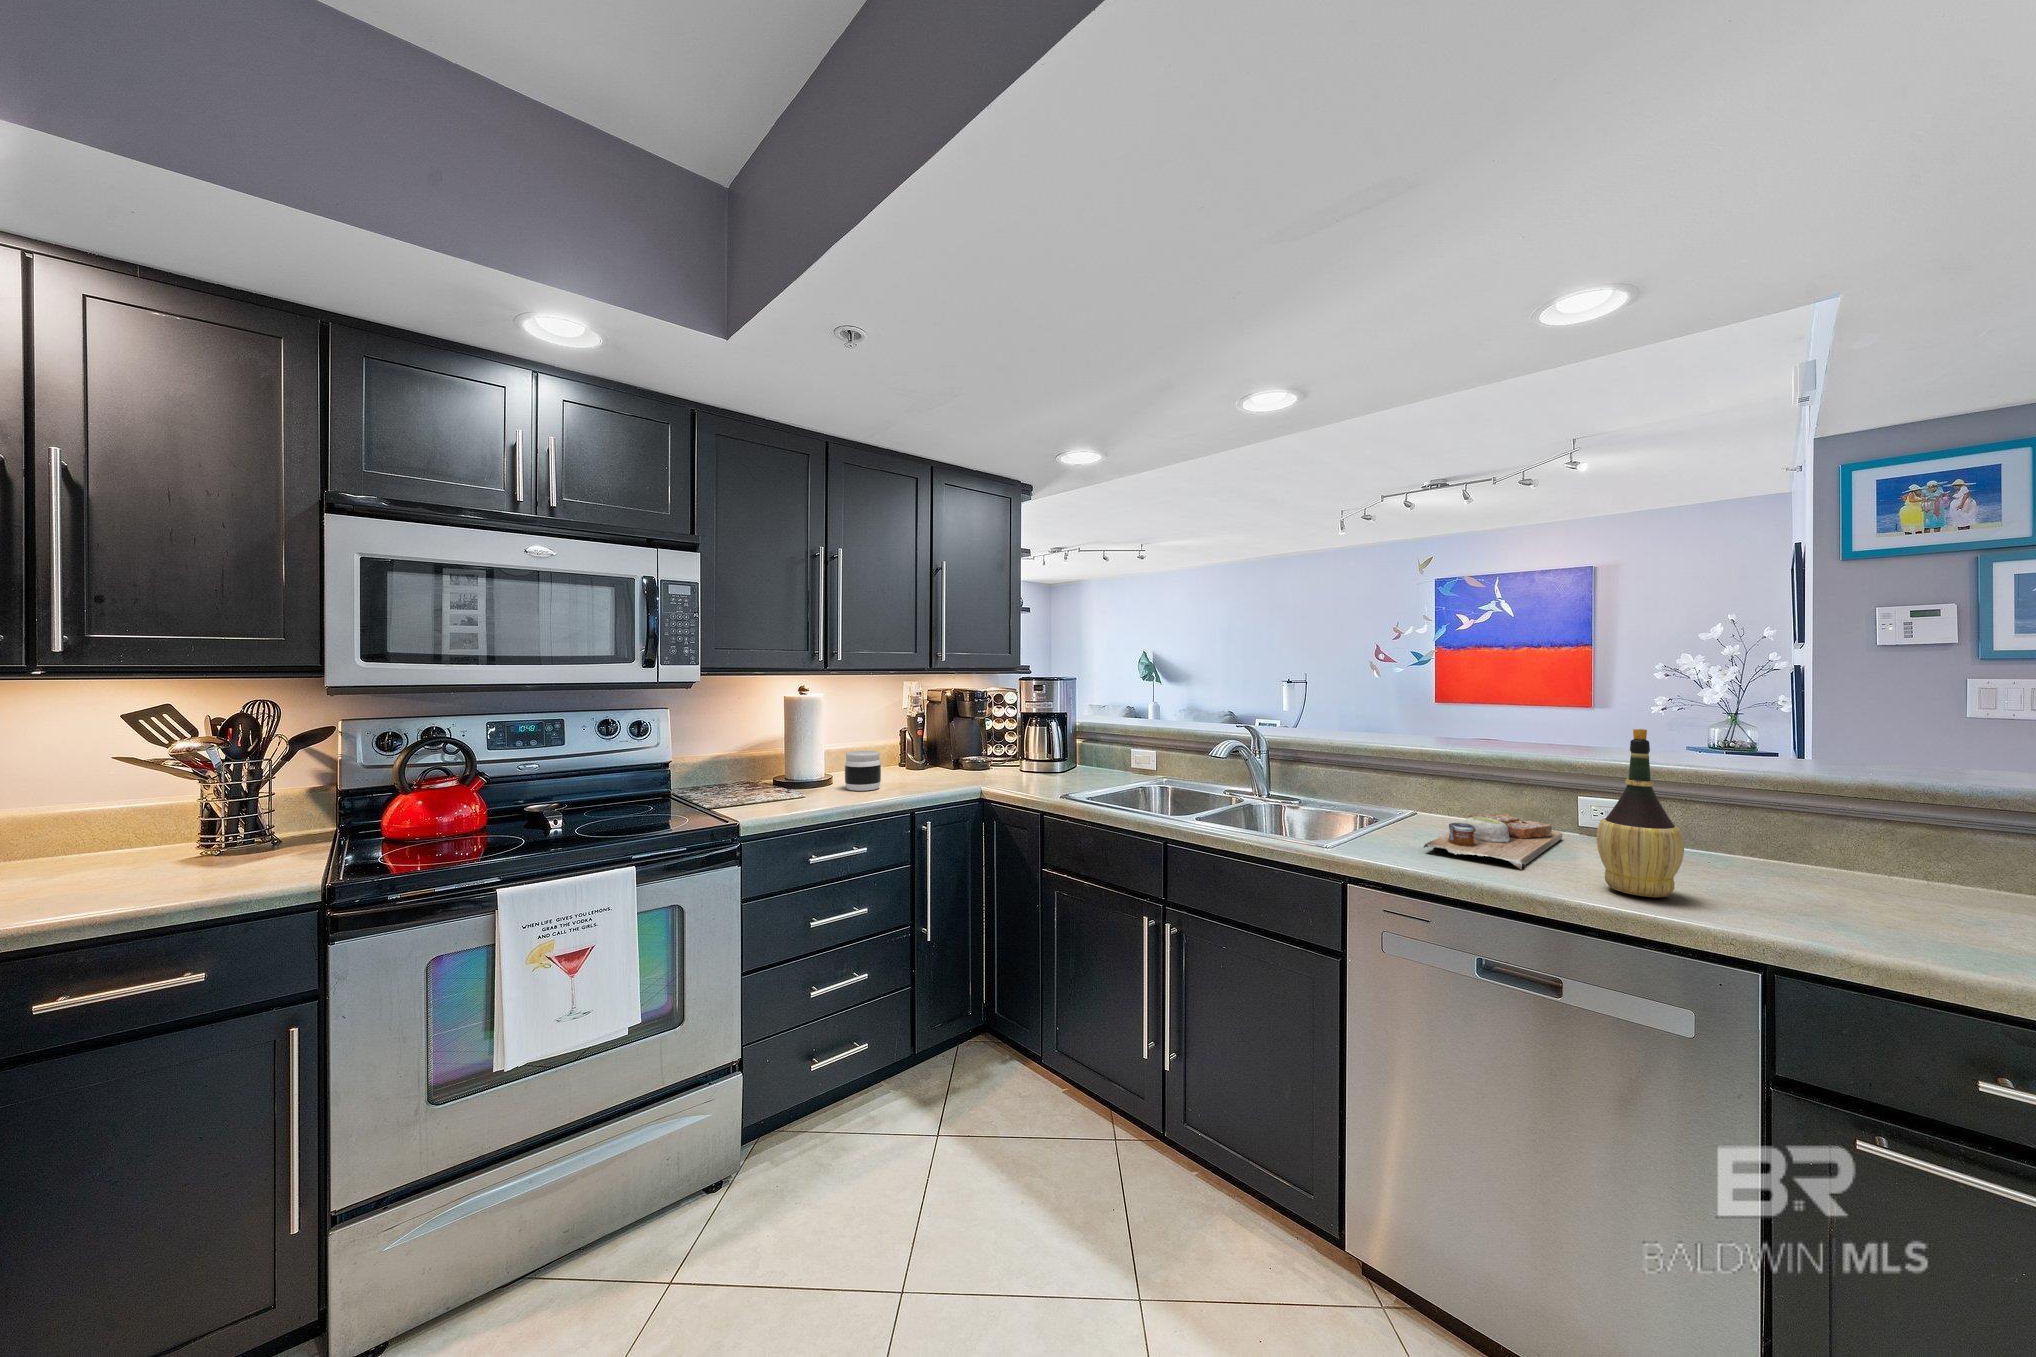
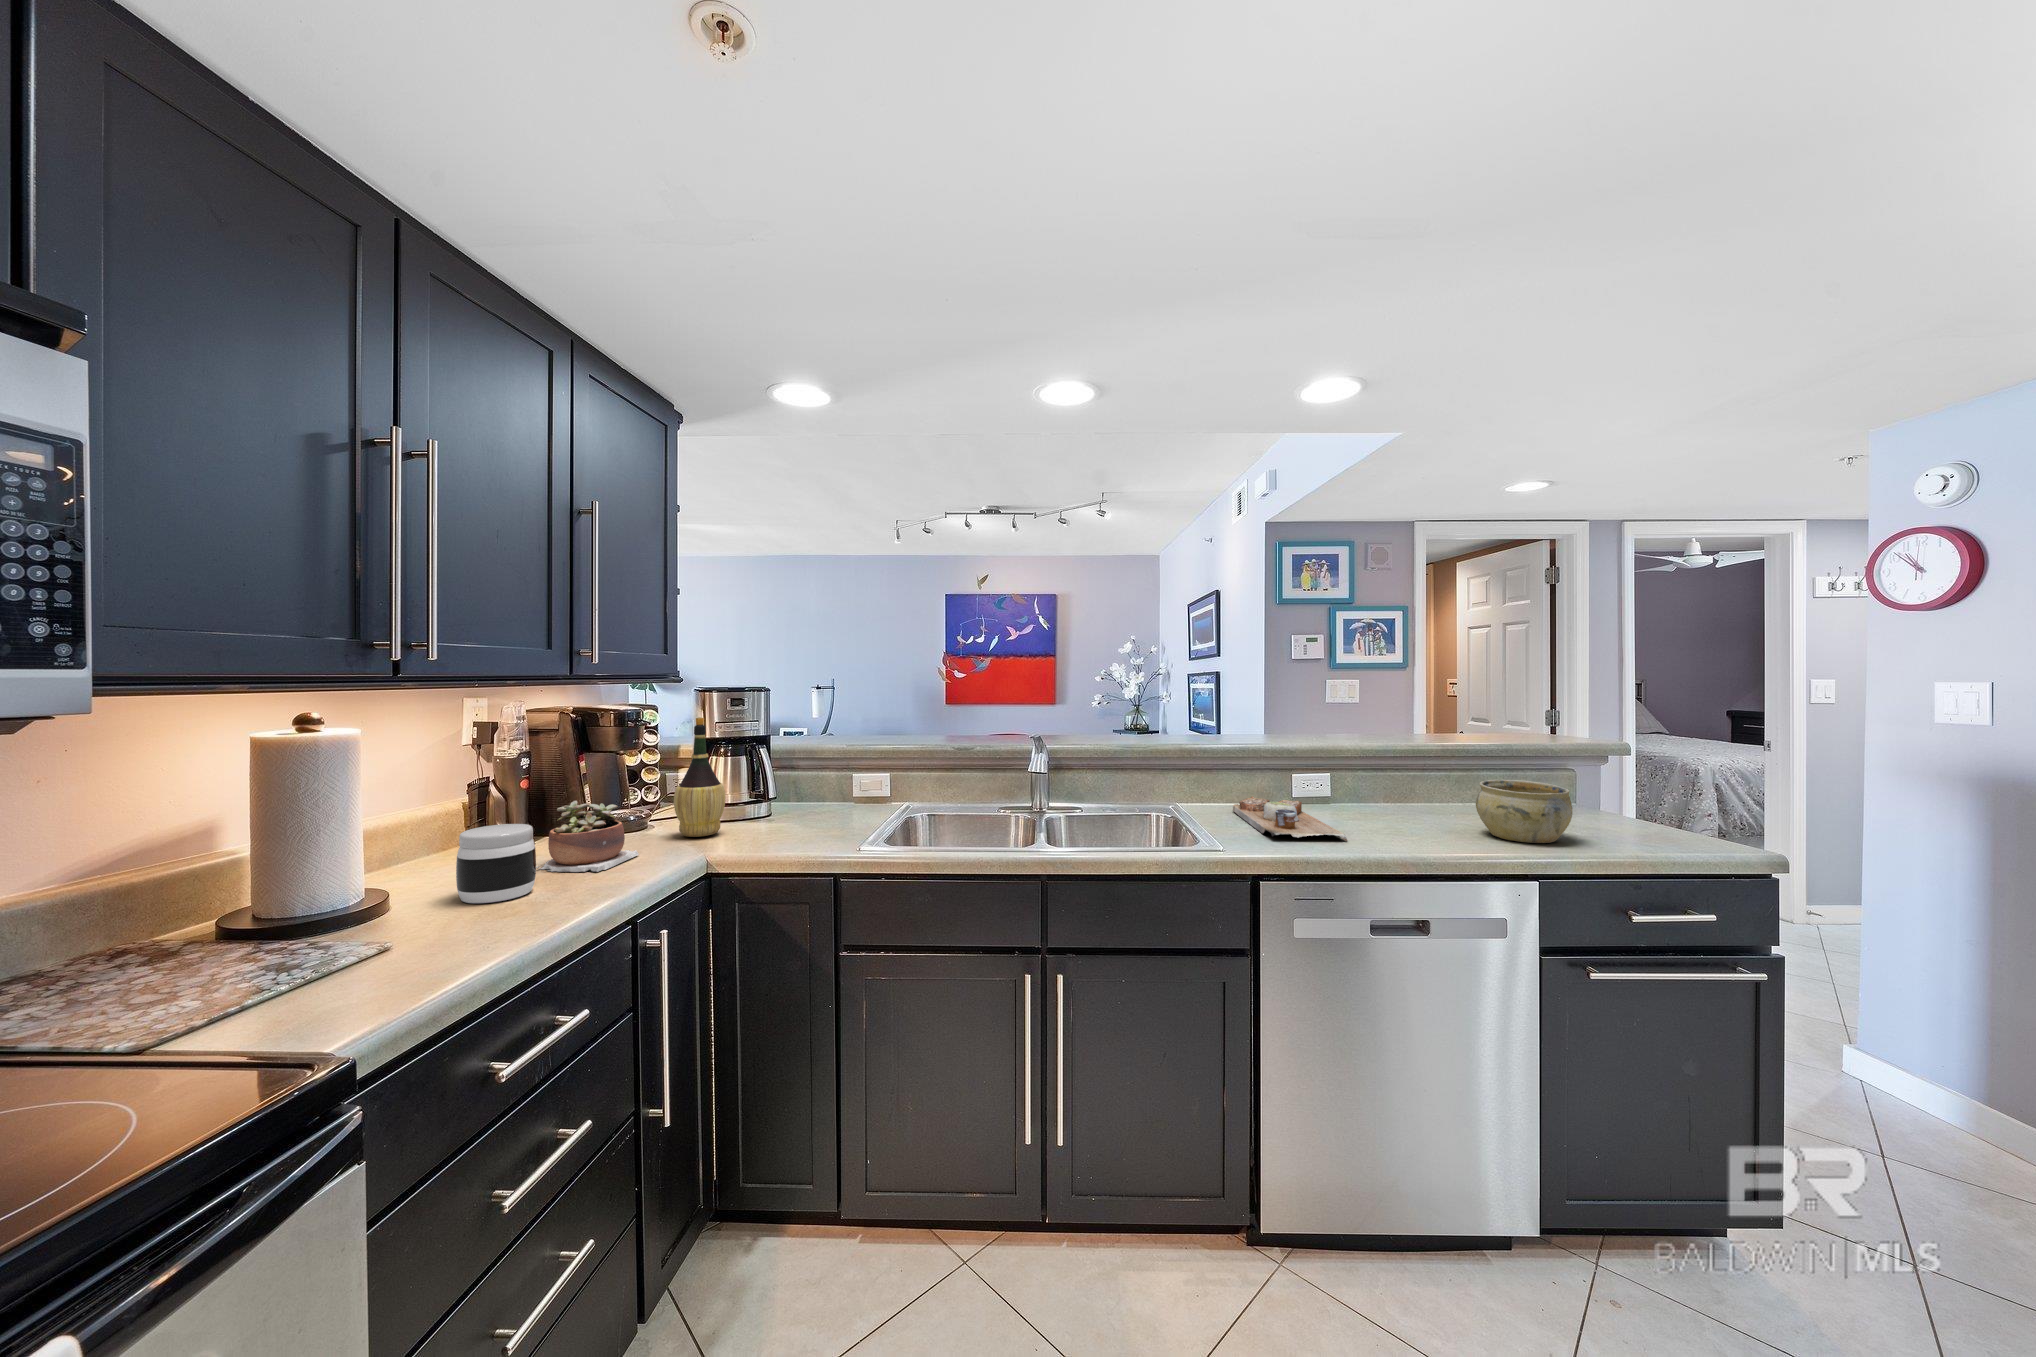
wine bottle: present [1597,729,1684,897] -> present [674,717,725,837]
succulent plant: none [897,744,951,787] -> present [536,801,639,872]
ceramic bowl: none [1779,829,1970,936] -> present [1476,779,1572,843]

